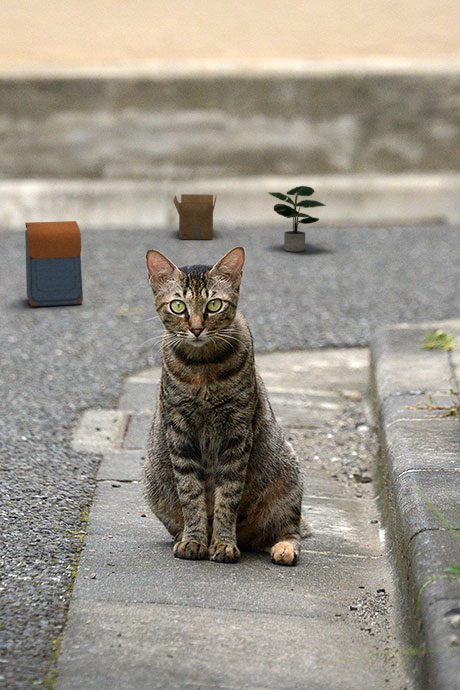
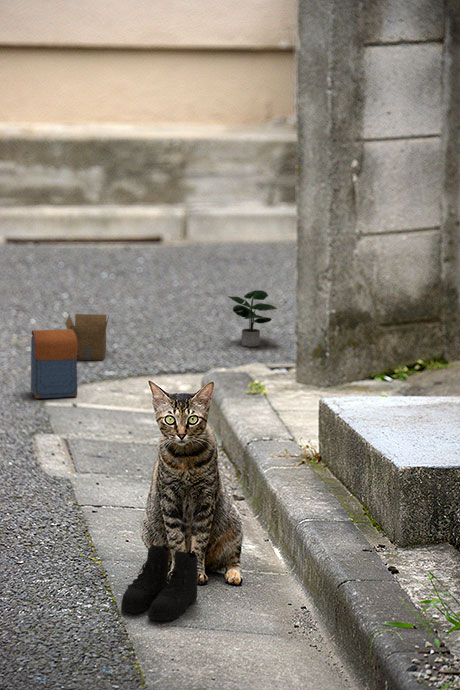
cardboard box: present [173,194,216,239] -> present [65,314,109,360]
boots: none [96,501,223,633] -> present [121,544,198,621]

